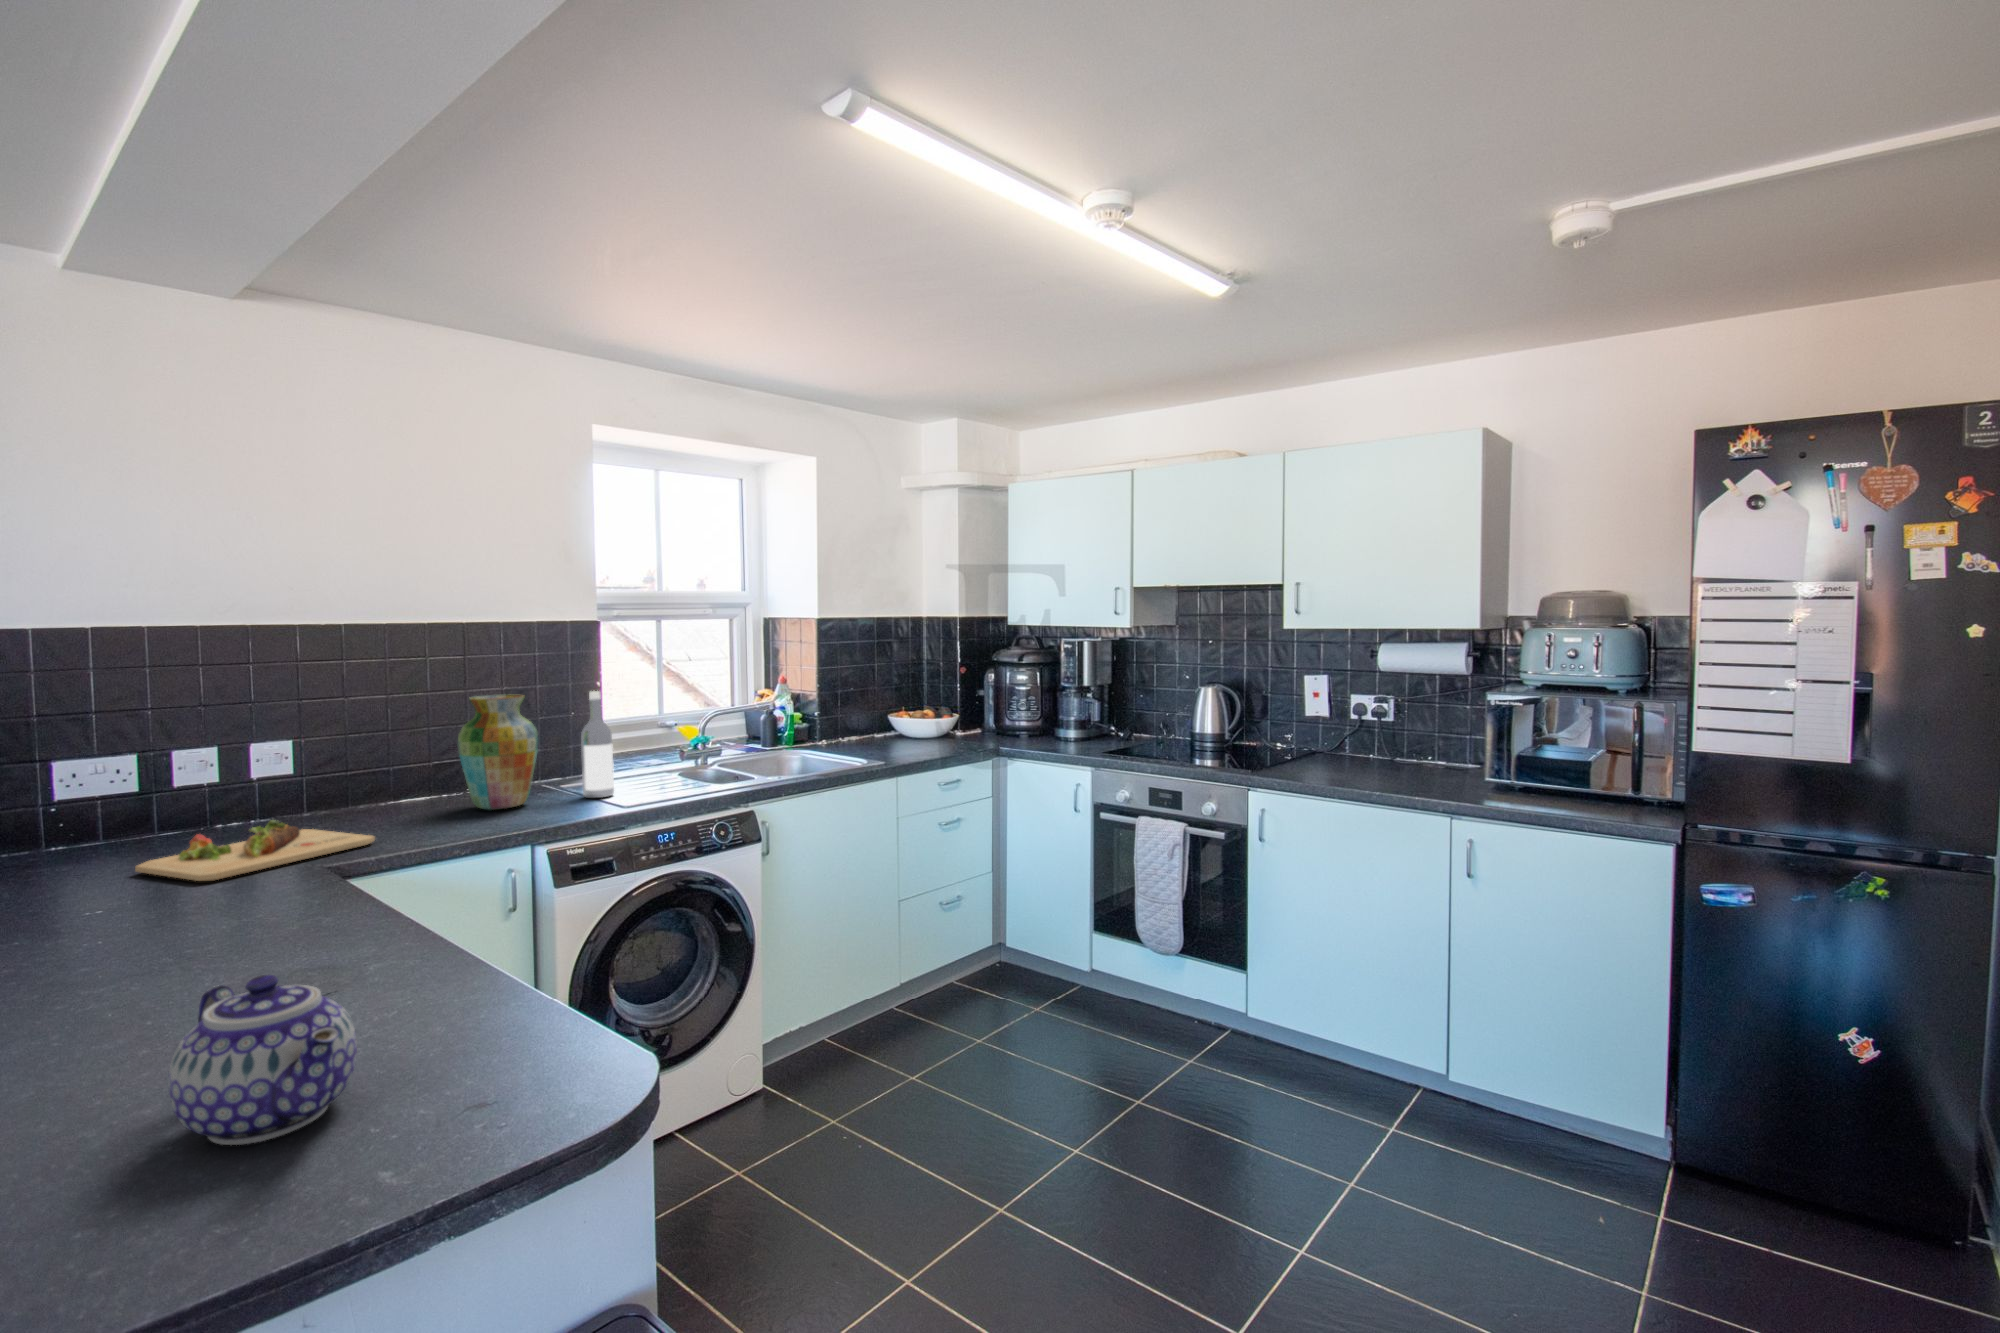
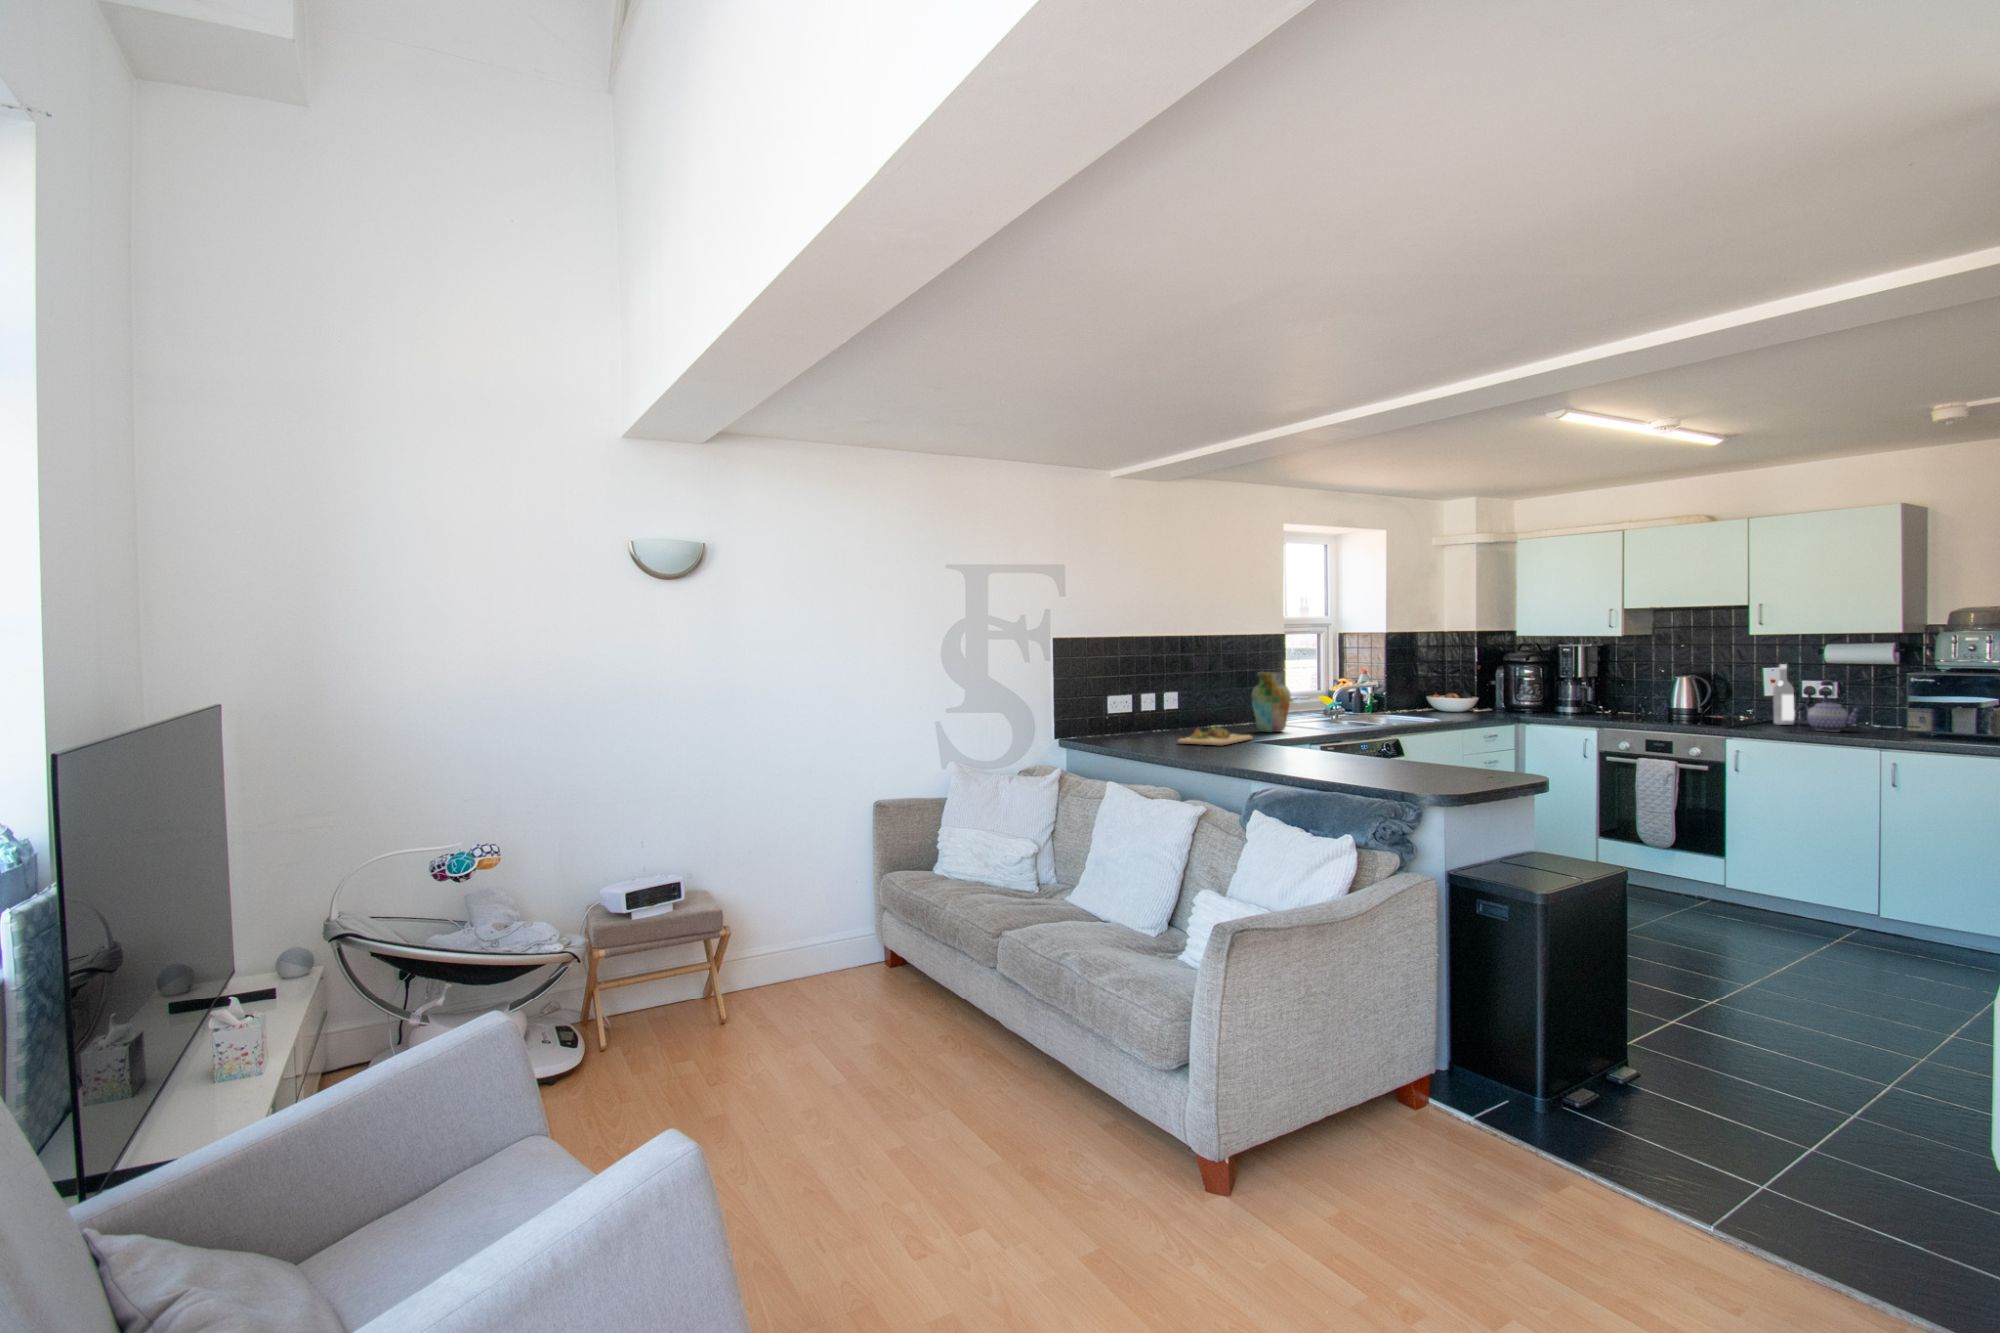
wine bottle: present [581,691,614,798] -> present [1773,664,1794,725]
teapot: present [168,975,357,1145] -> present [1794,698,1861,732]

